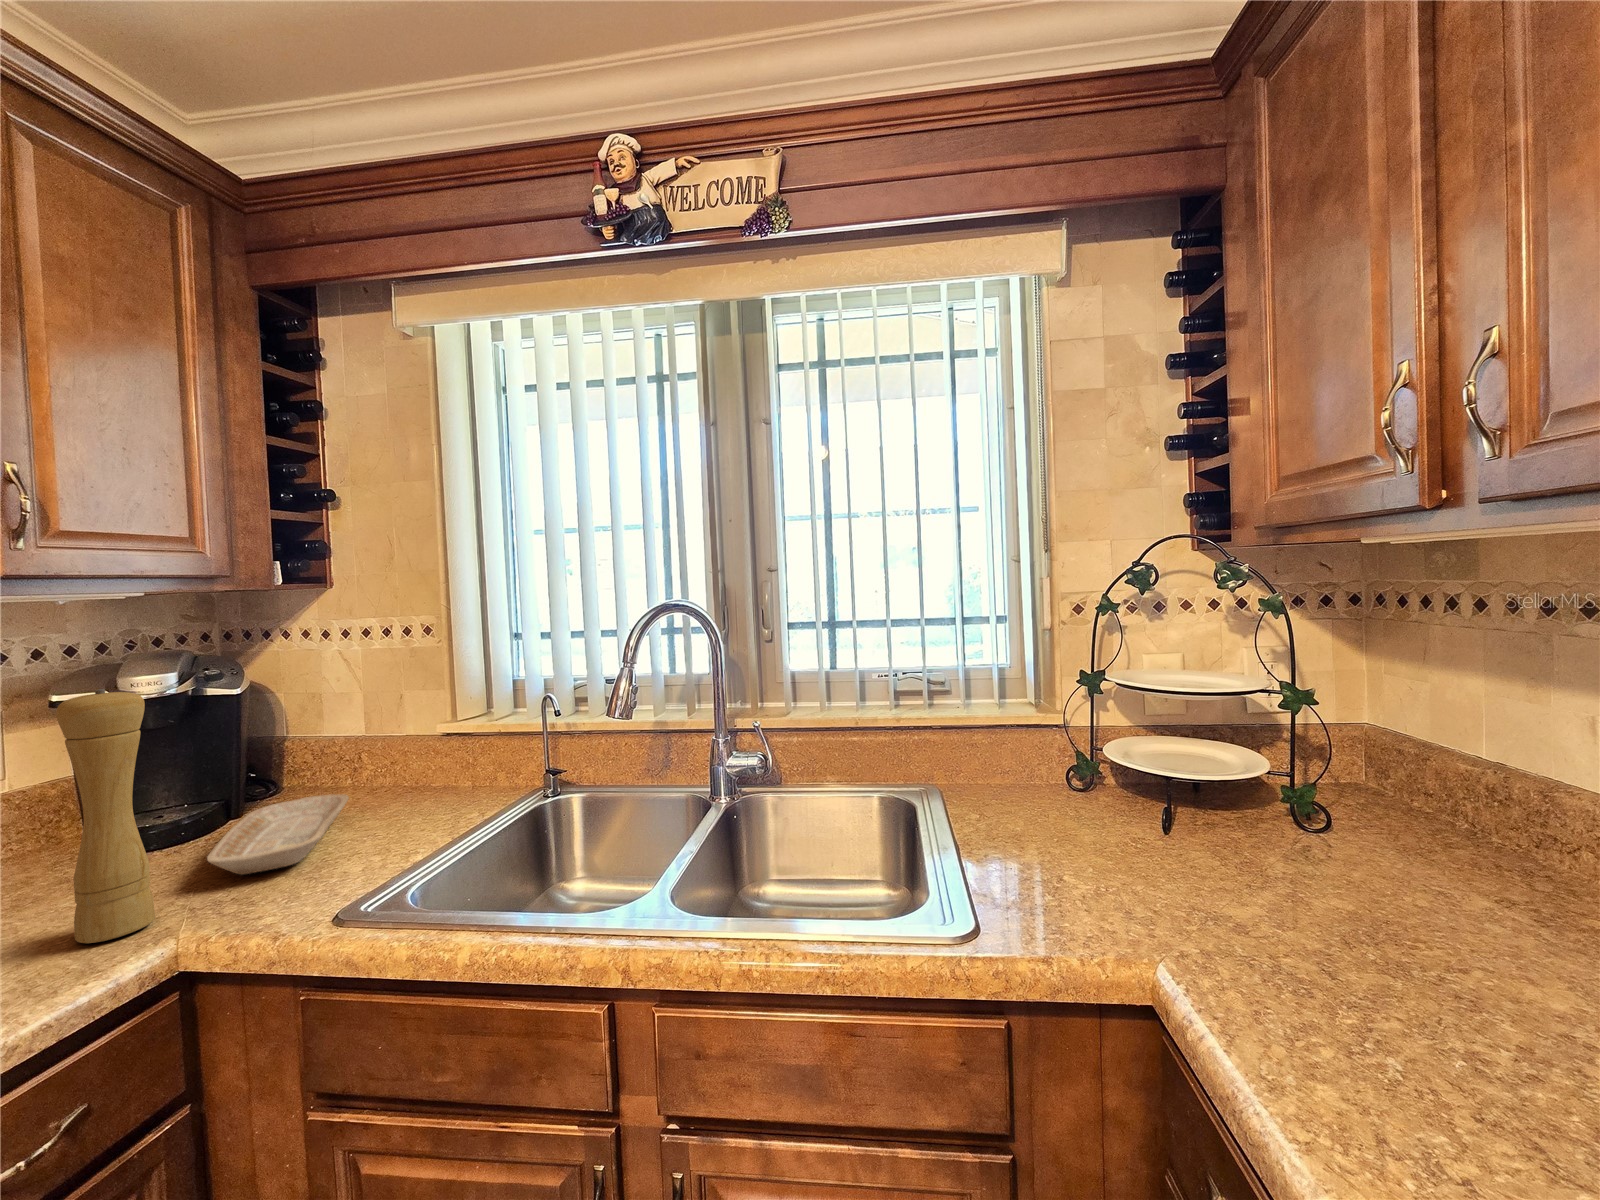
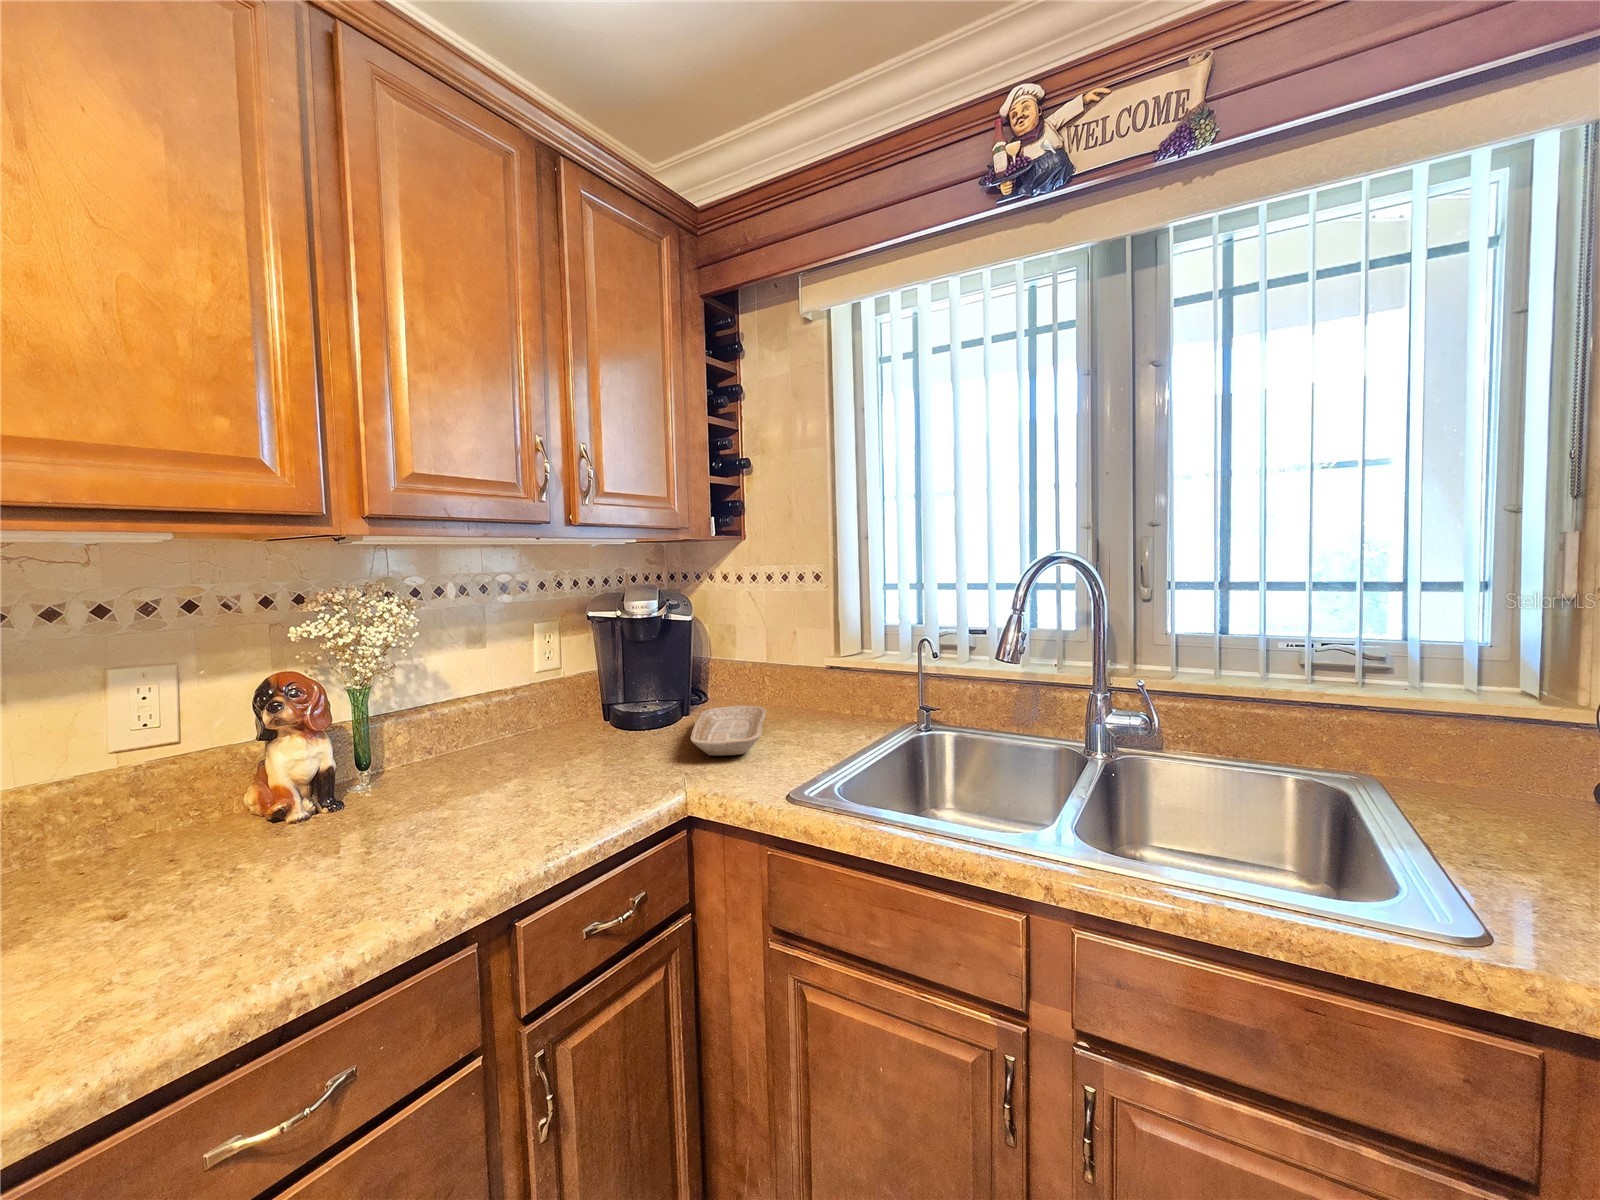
pepper mill: present [56,689,155,943] -> none [619,607,670,785]

